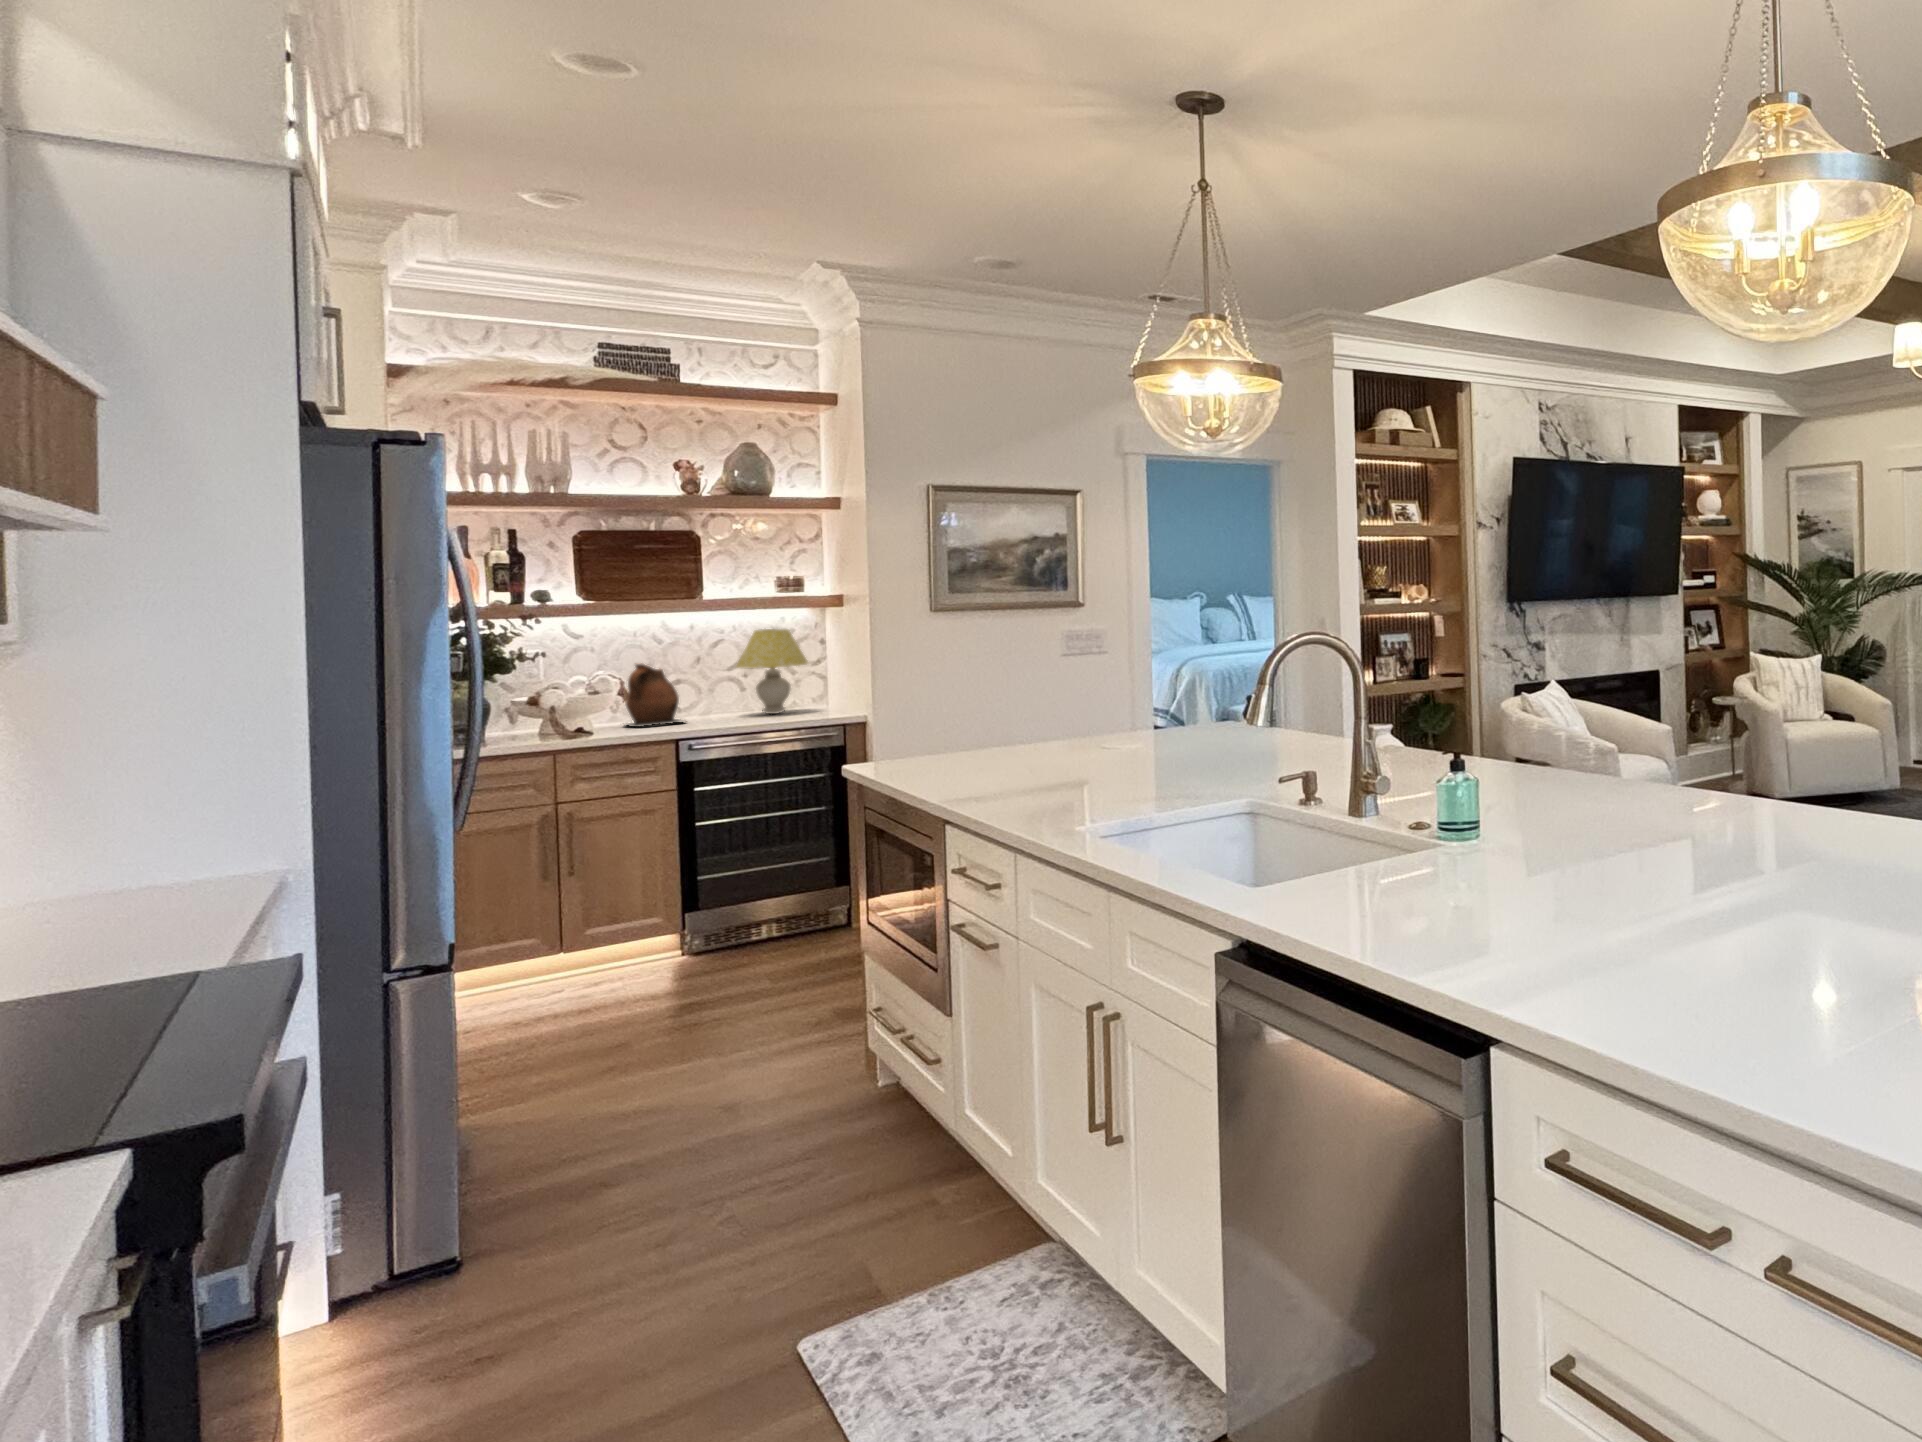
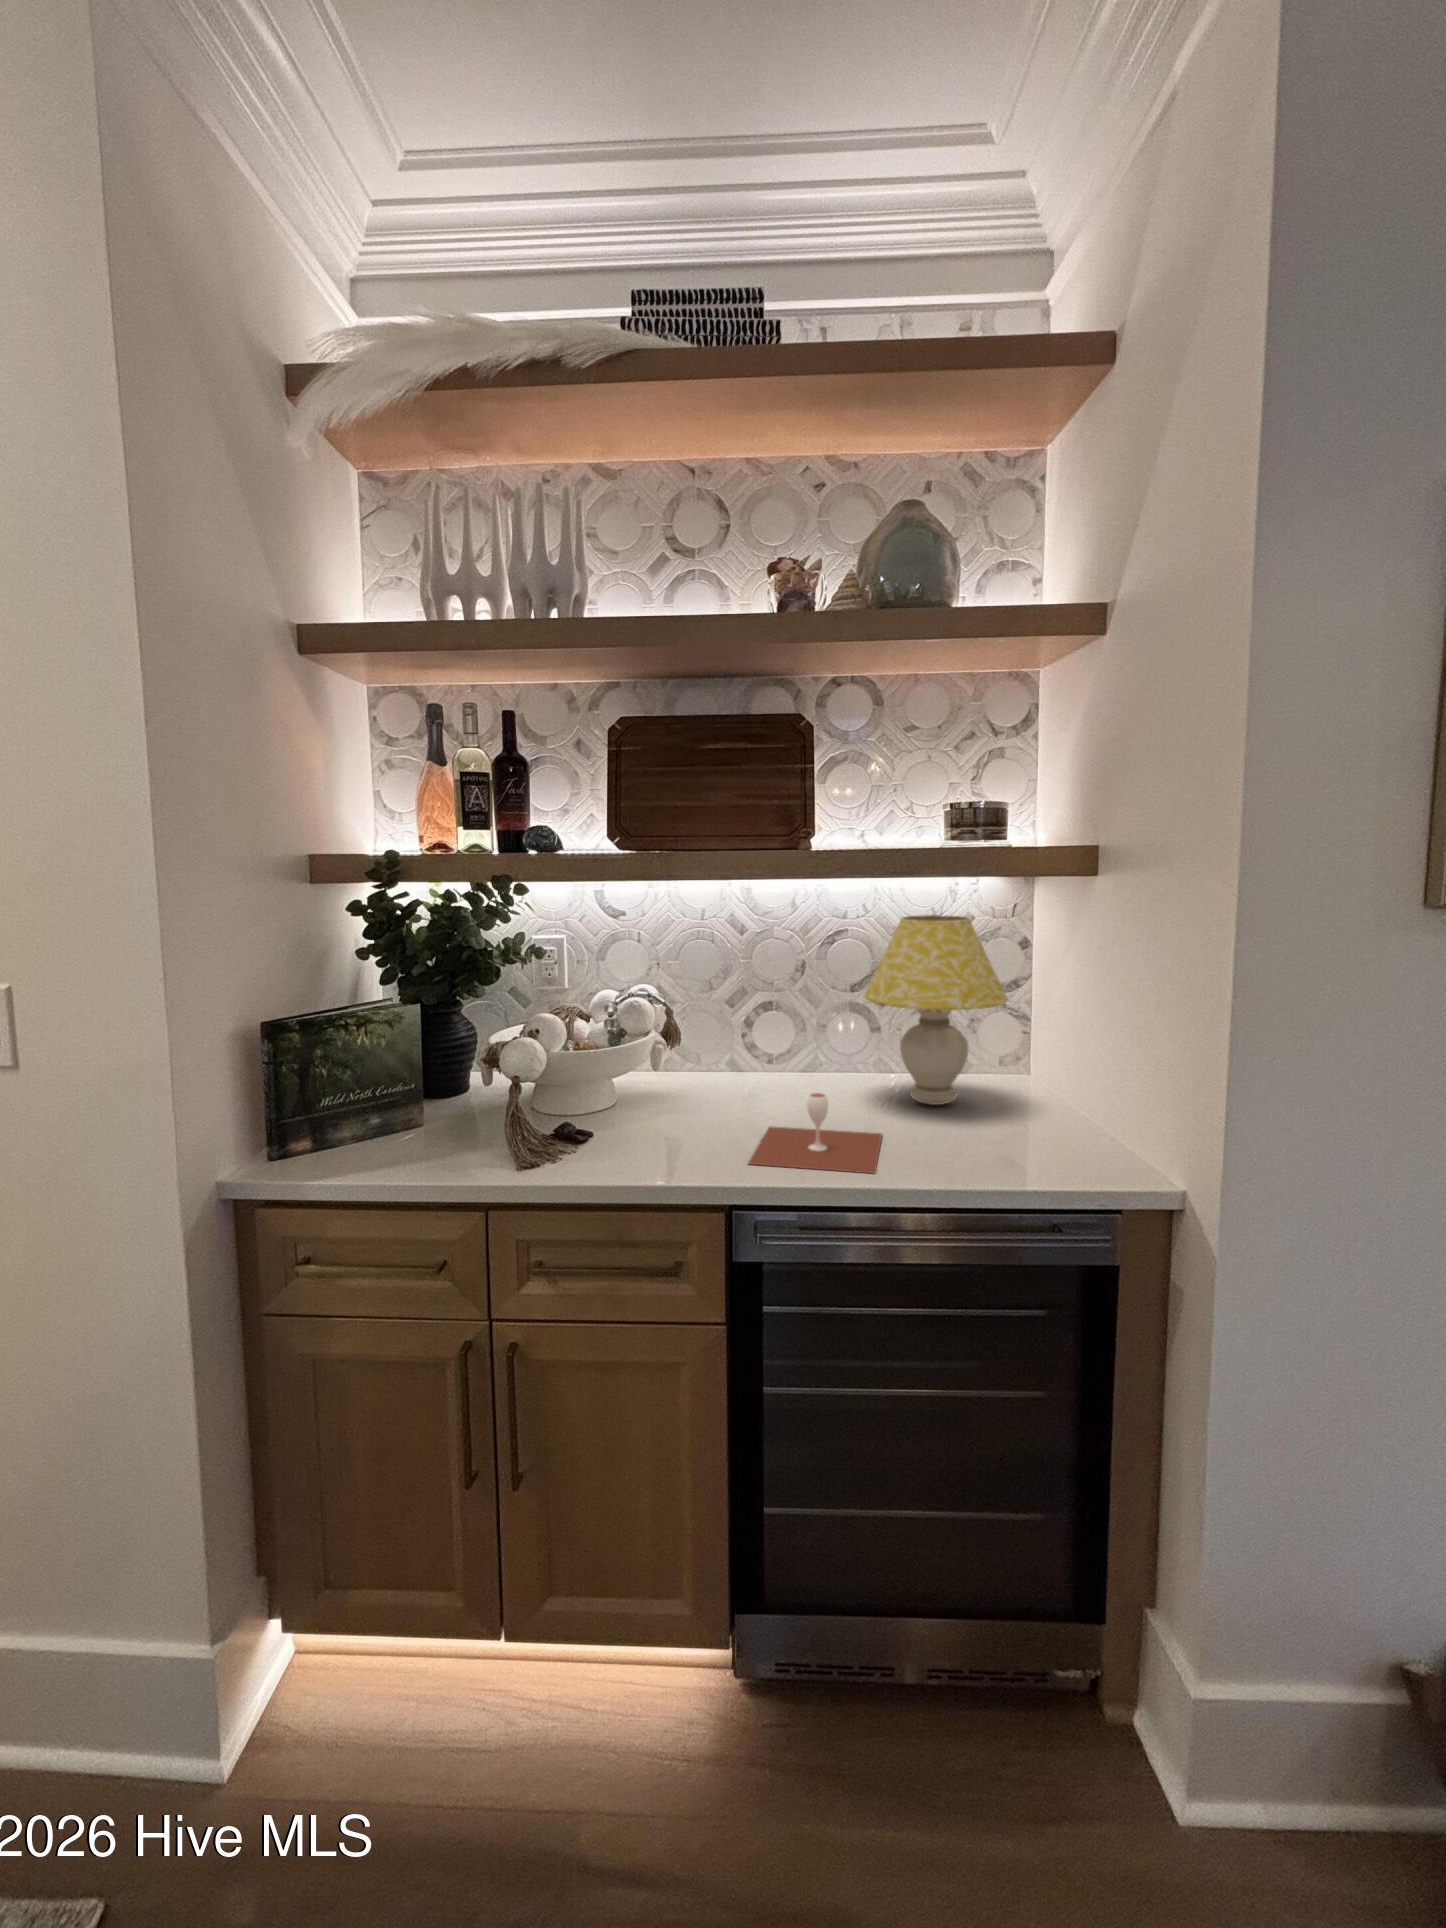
ceramic pitcher: present [625,663,683,727] -> none [658,979,770,1117]
wine glass: none [686,702,748,730] -> present [748,1093,882,1174]

